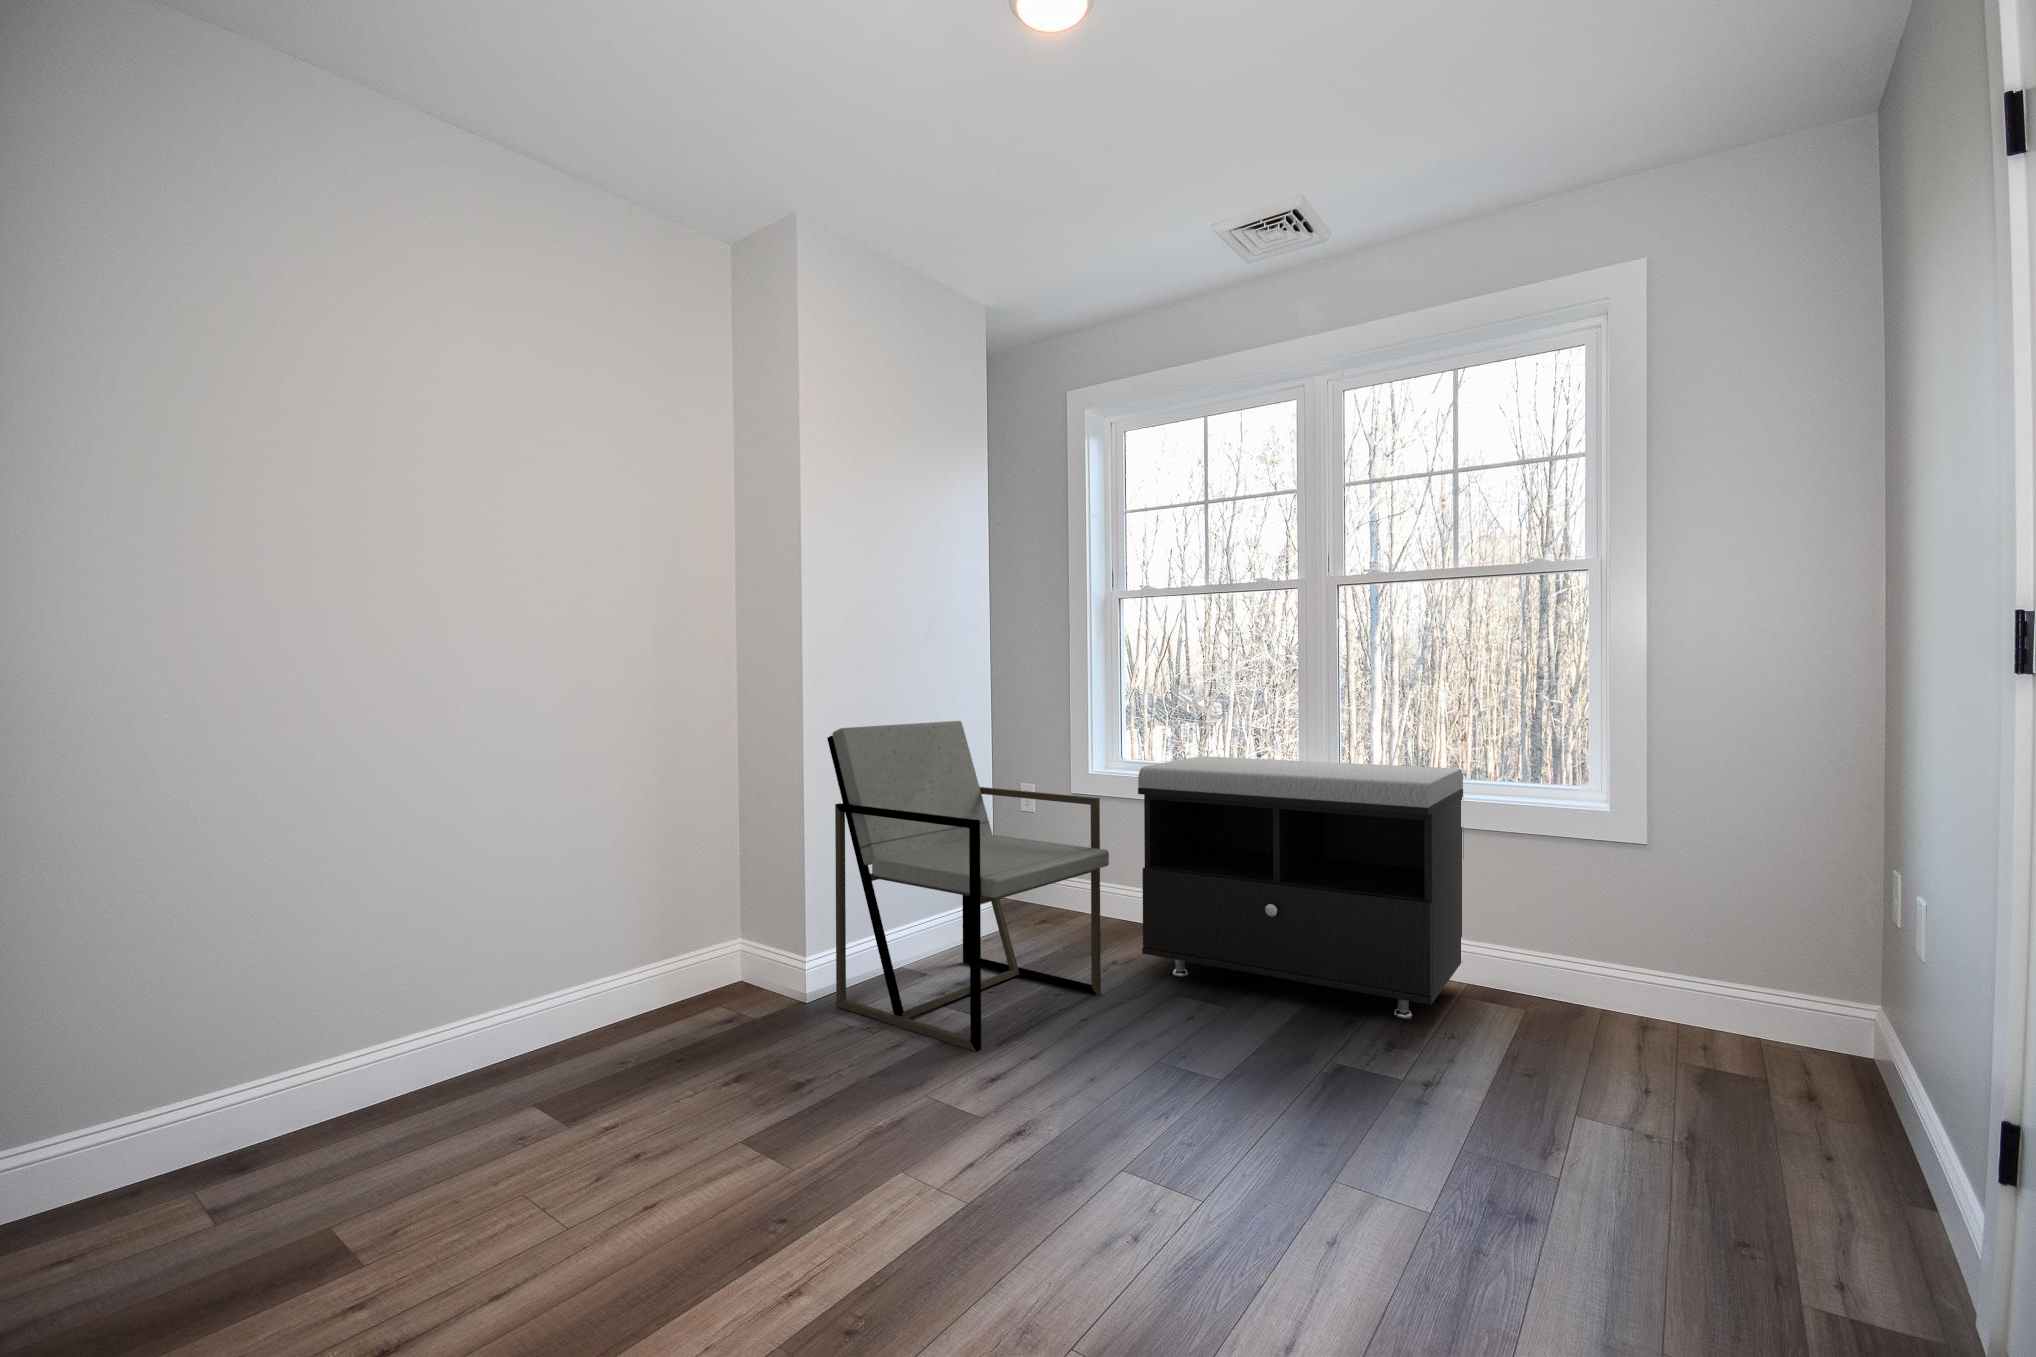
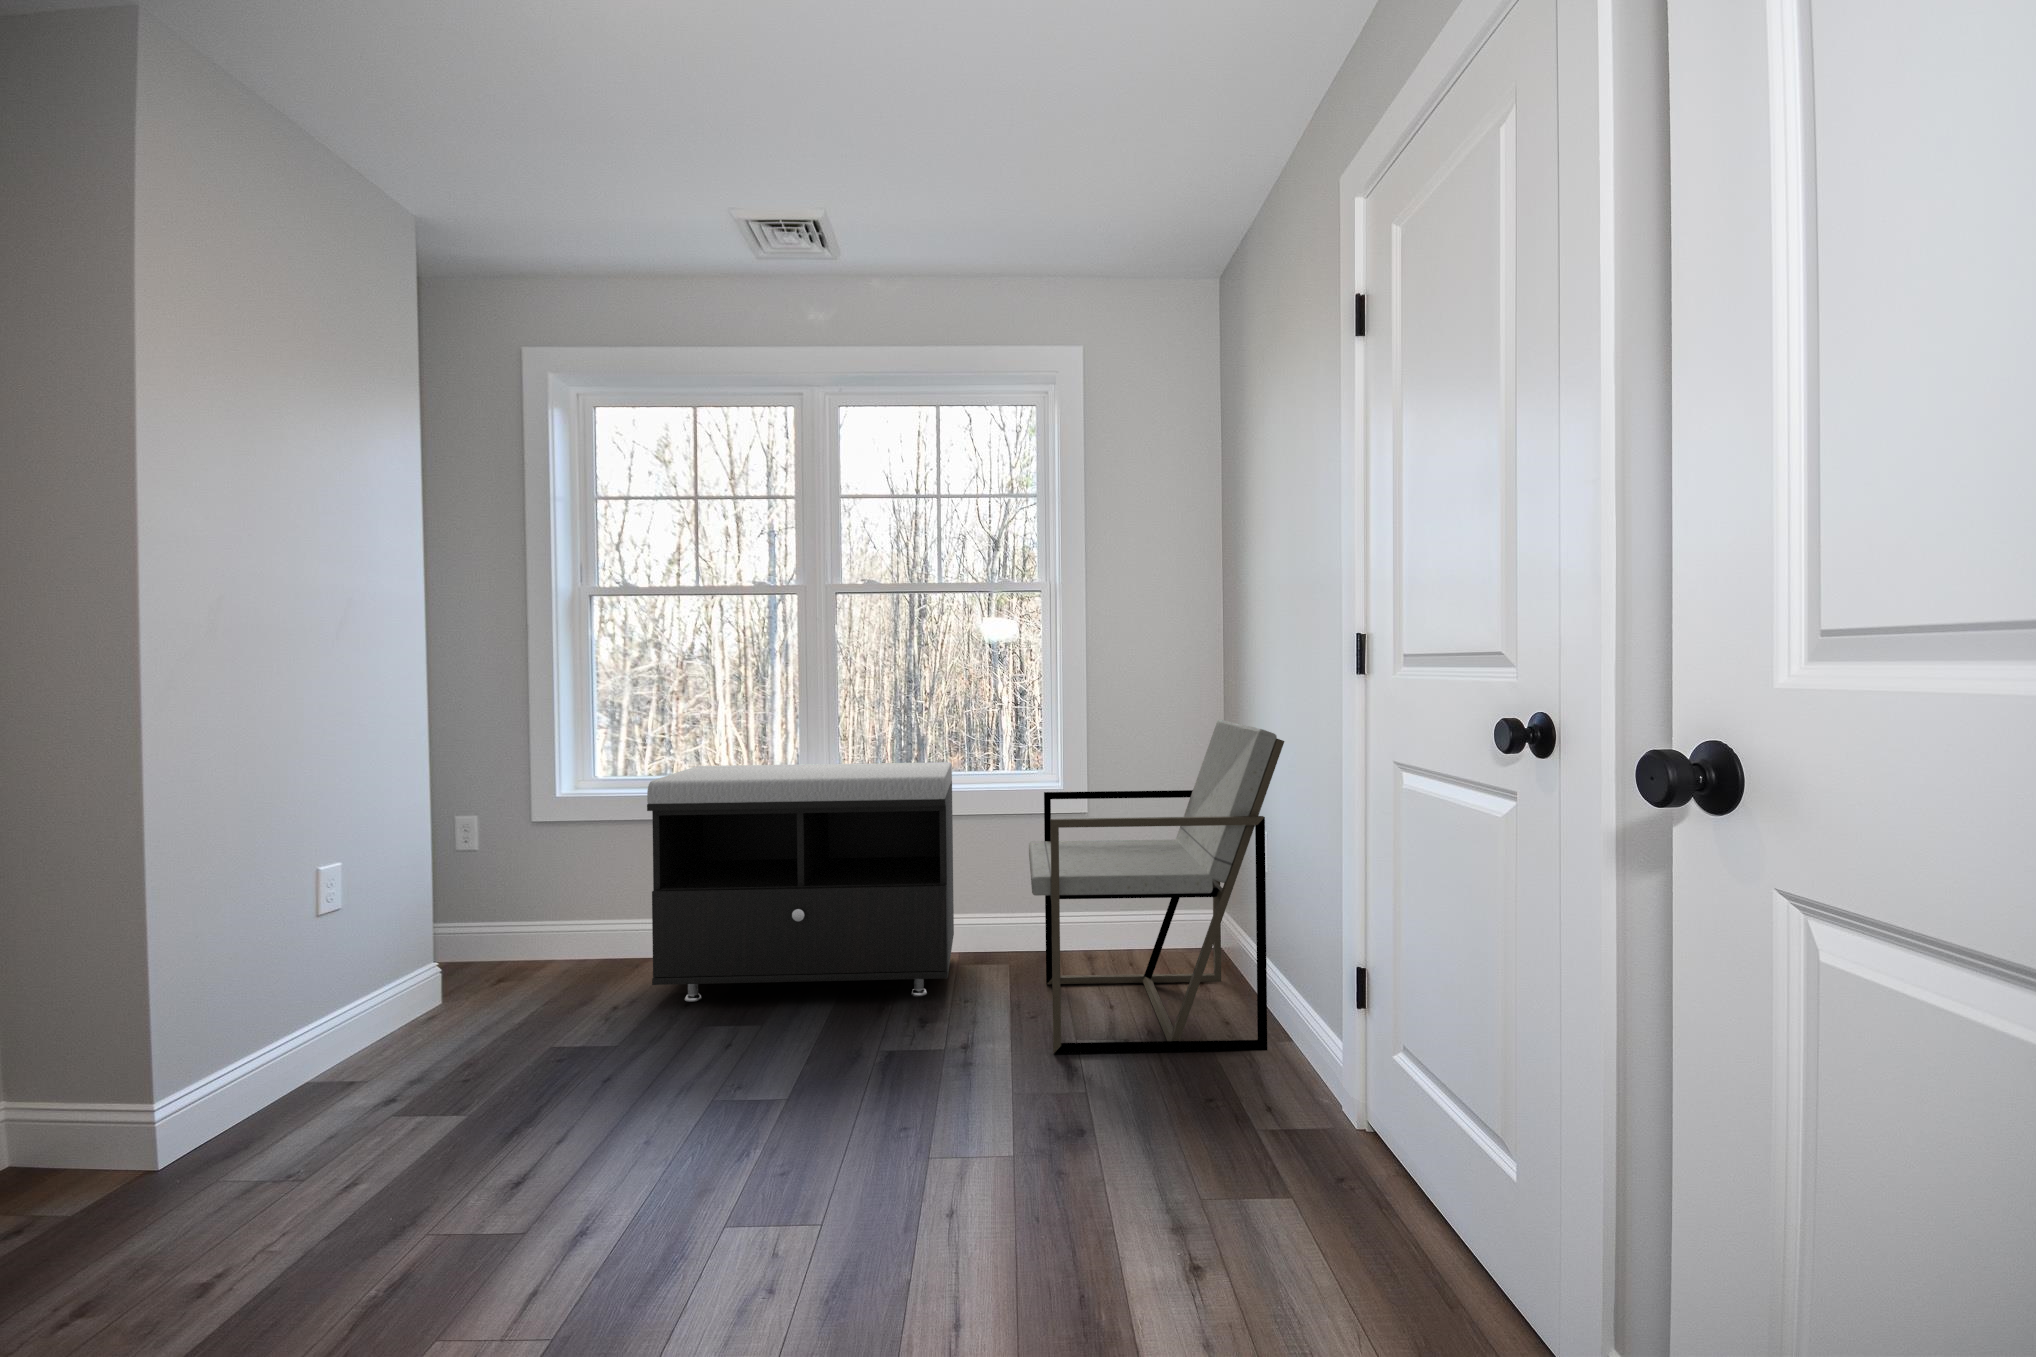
armchair: present [827,721,1109,1051] -> present [1029,720,1284,1054]

